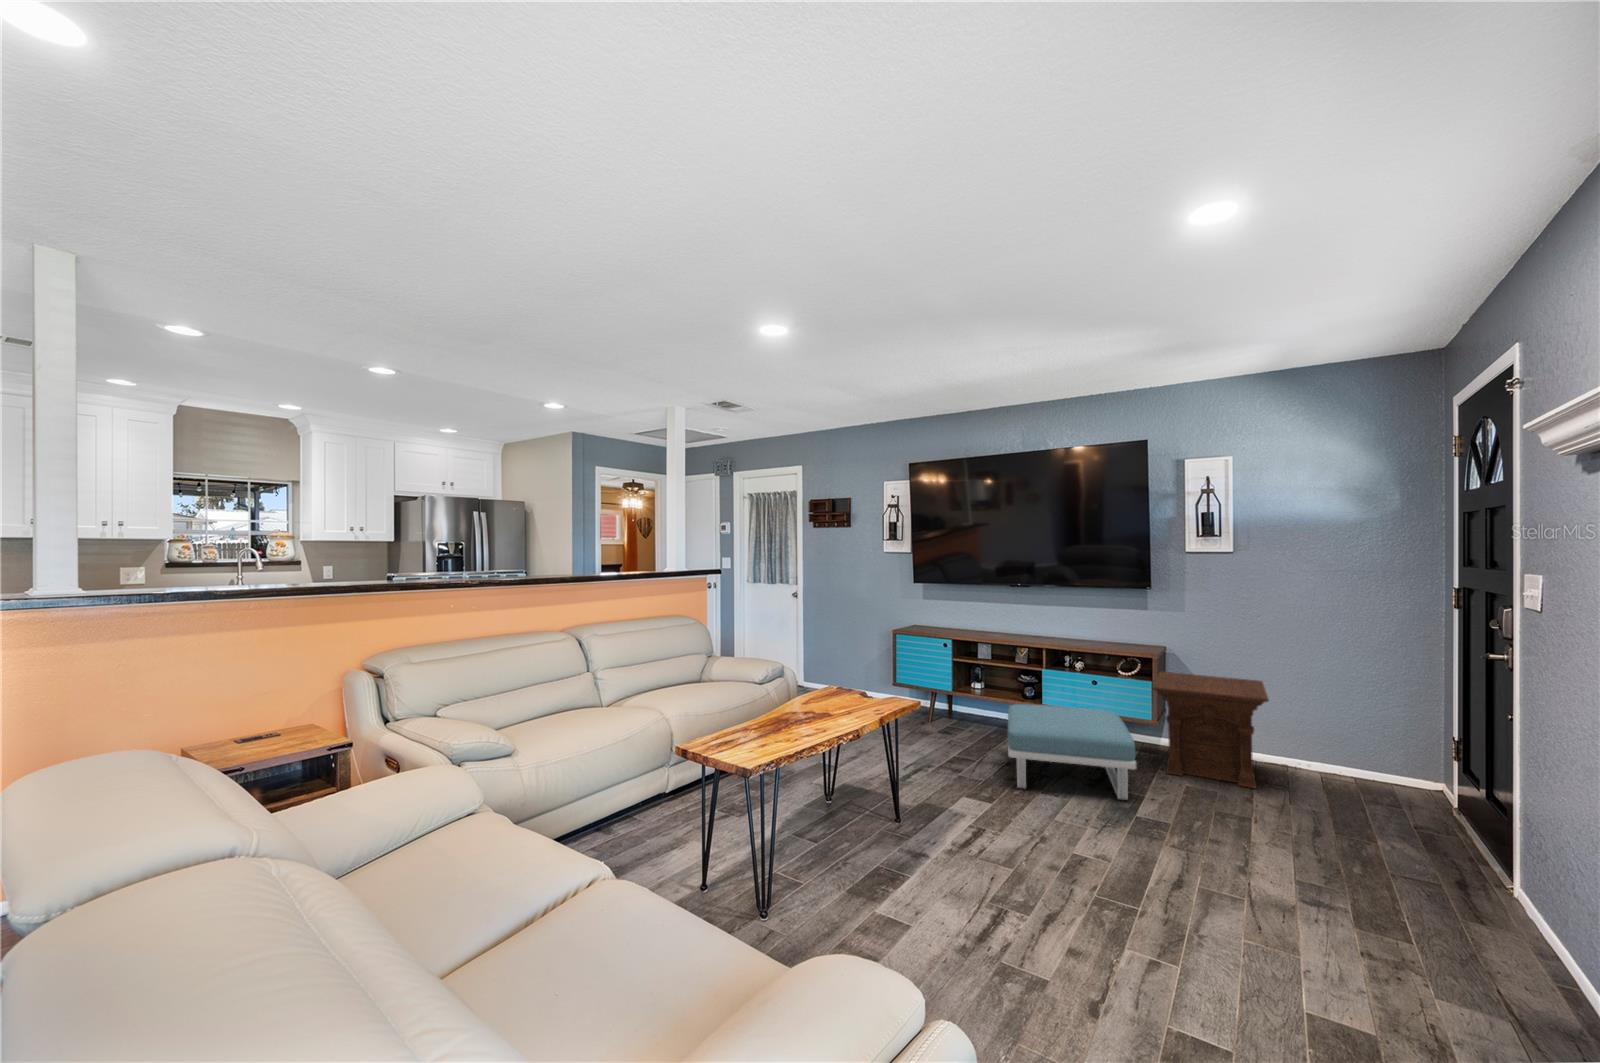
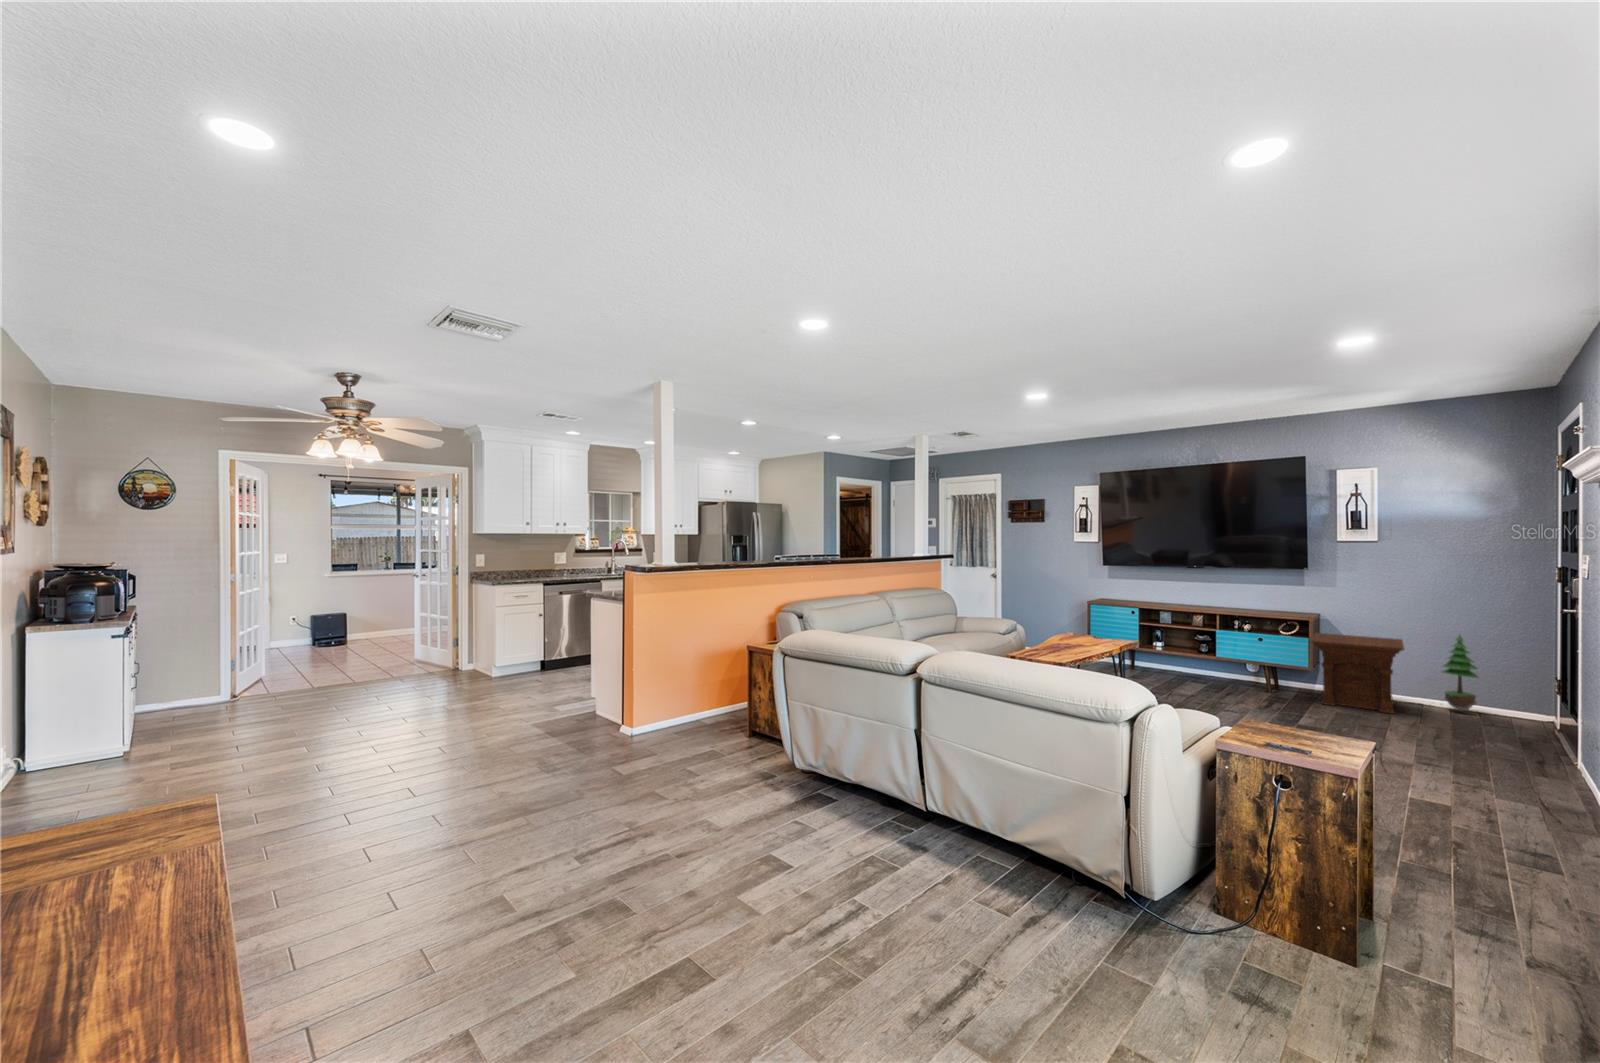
potted tree: none [1309,675,1358,781] -> present [1442,635,1479,712]
footstool: present [1008,704,1136,800] -> none [1192,654,1299,715]

